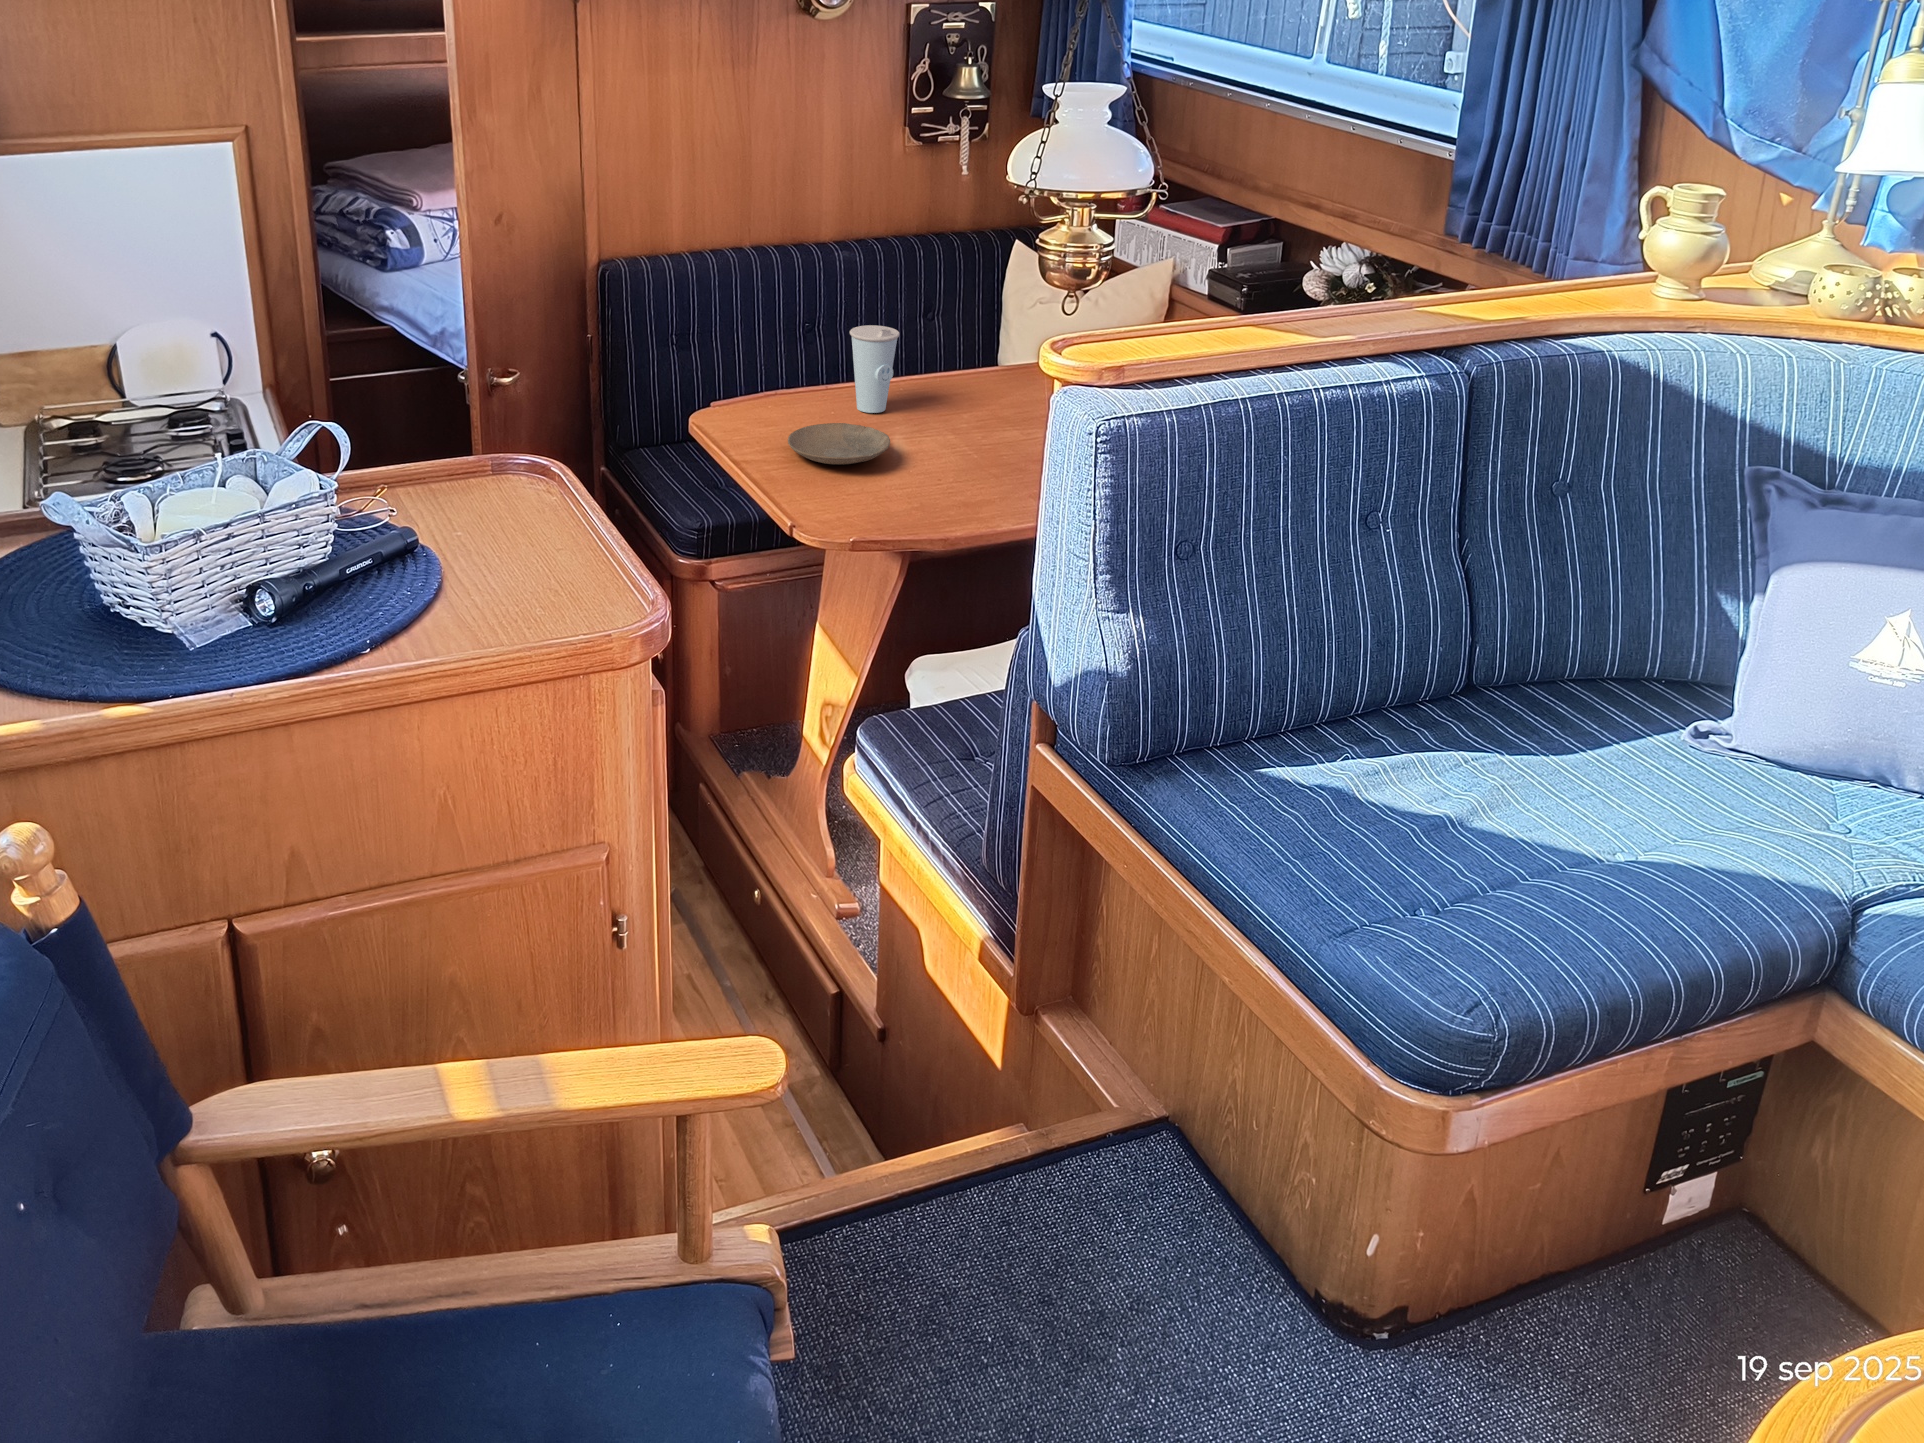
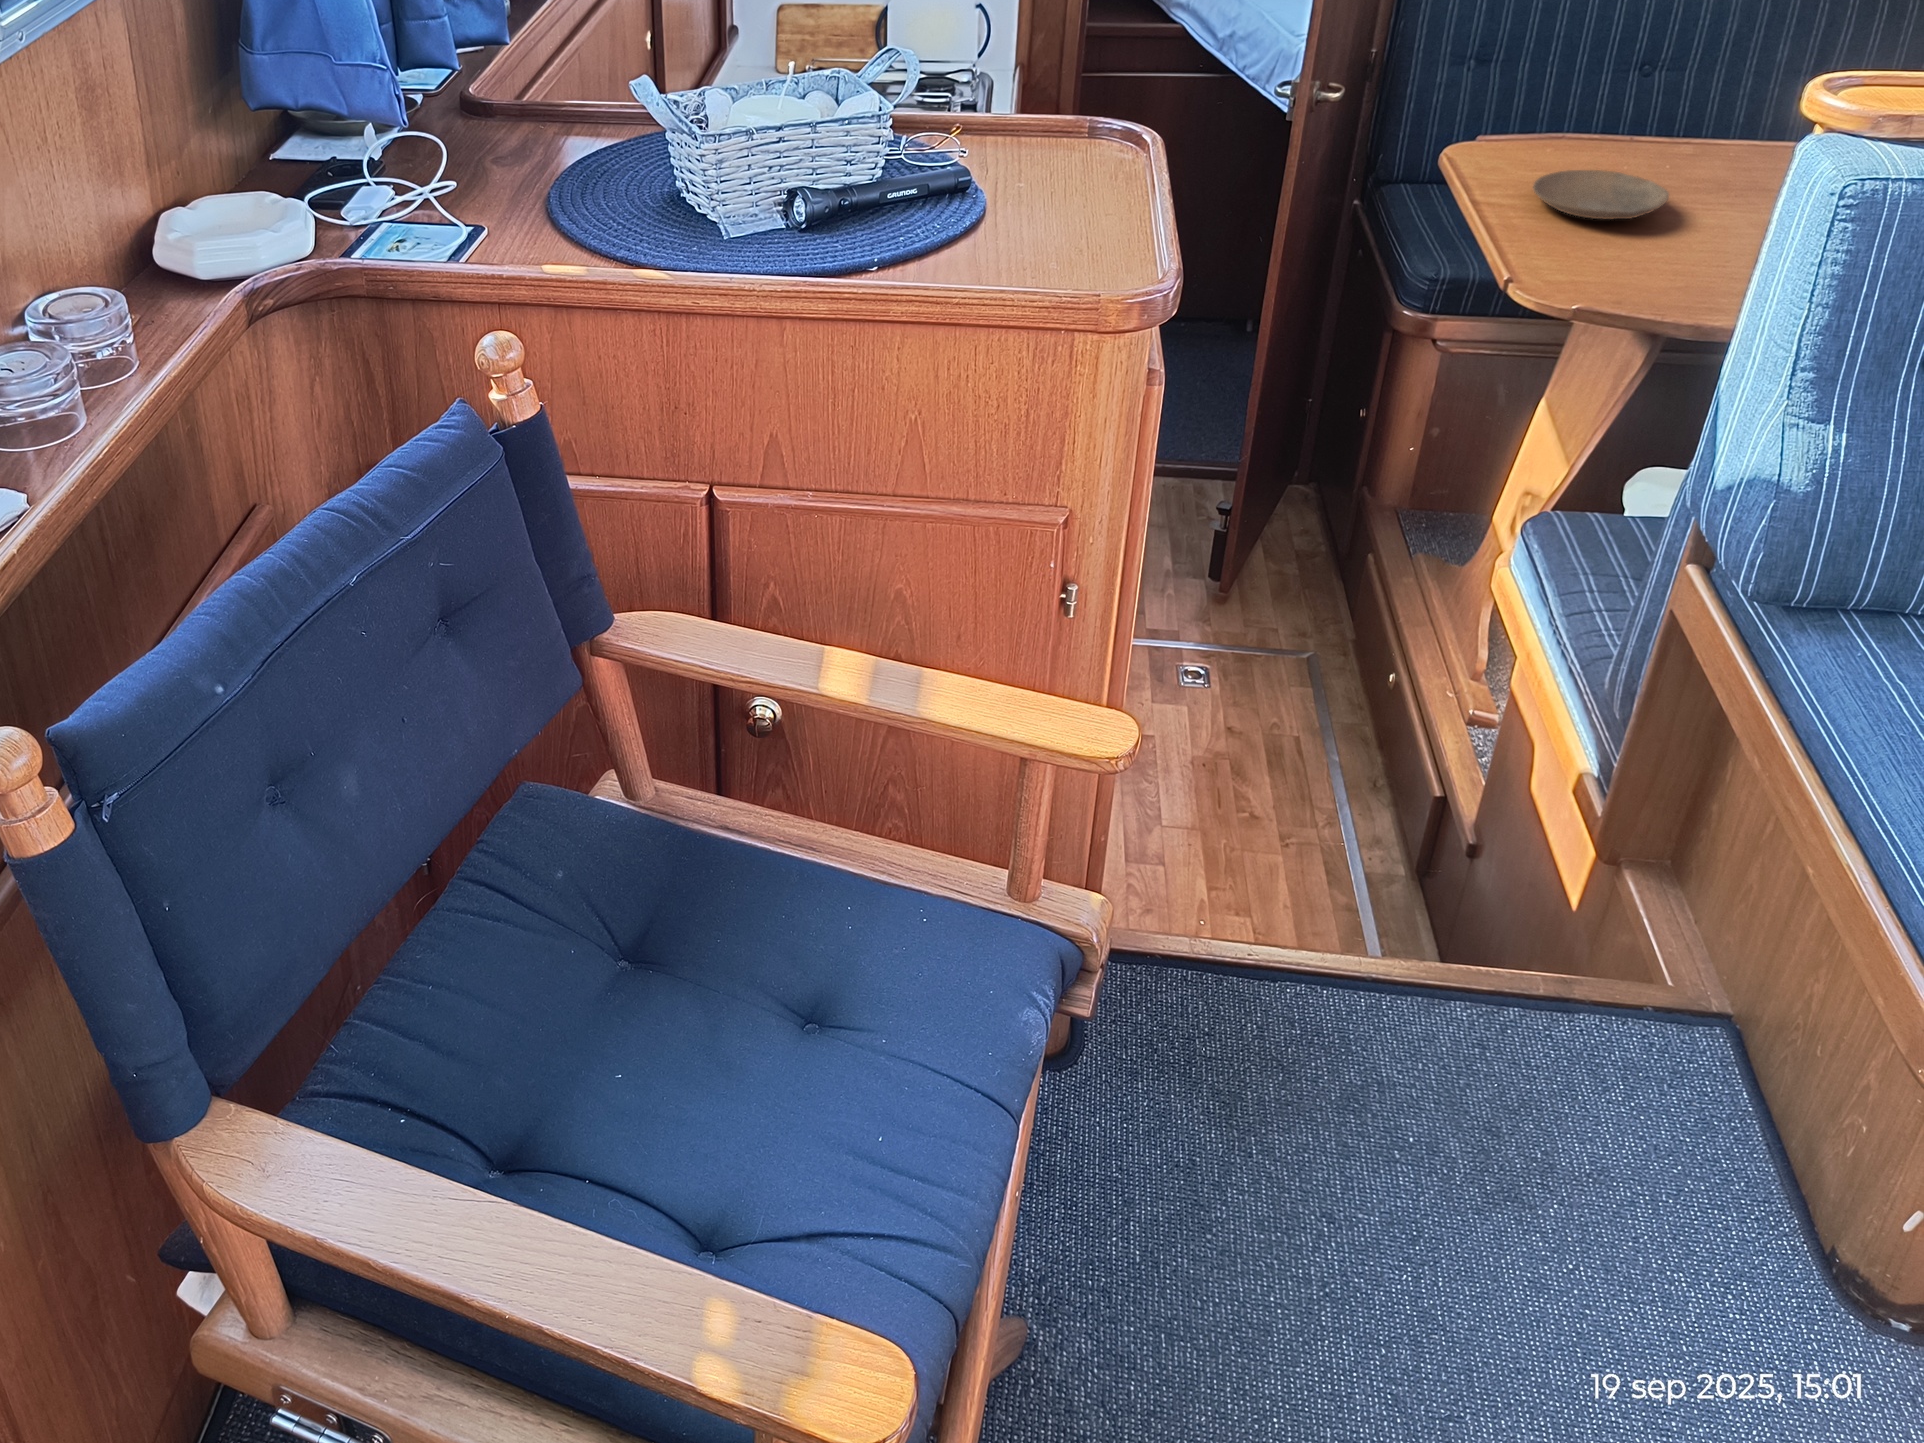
cup: present [850,325,900,413] -> none [1653,58,1732,166]

